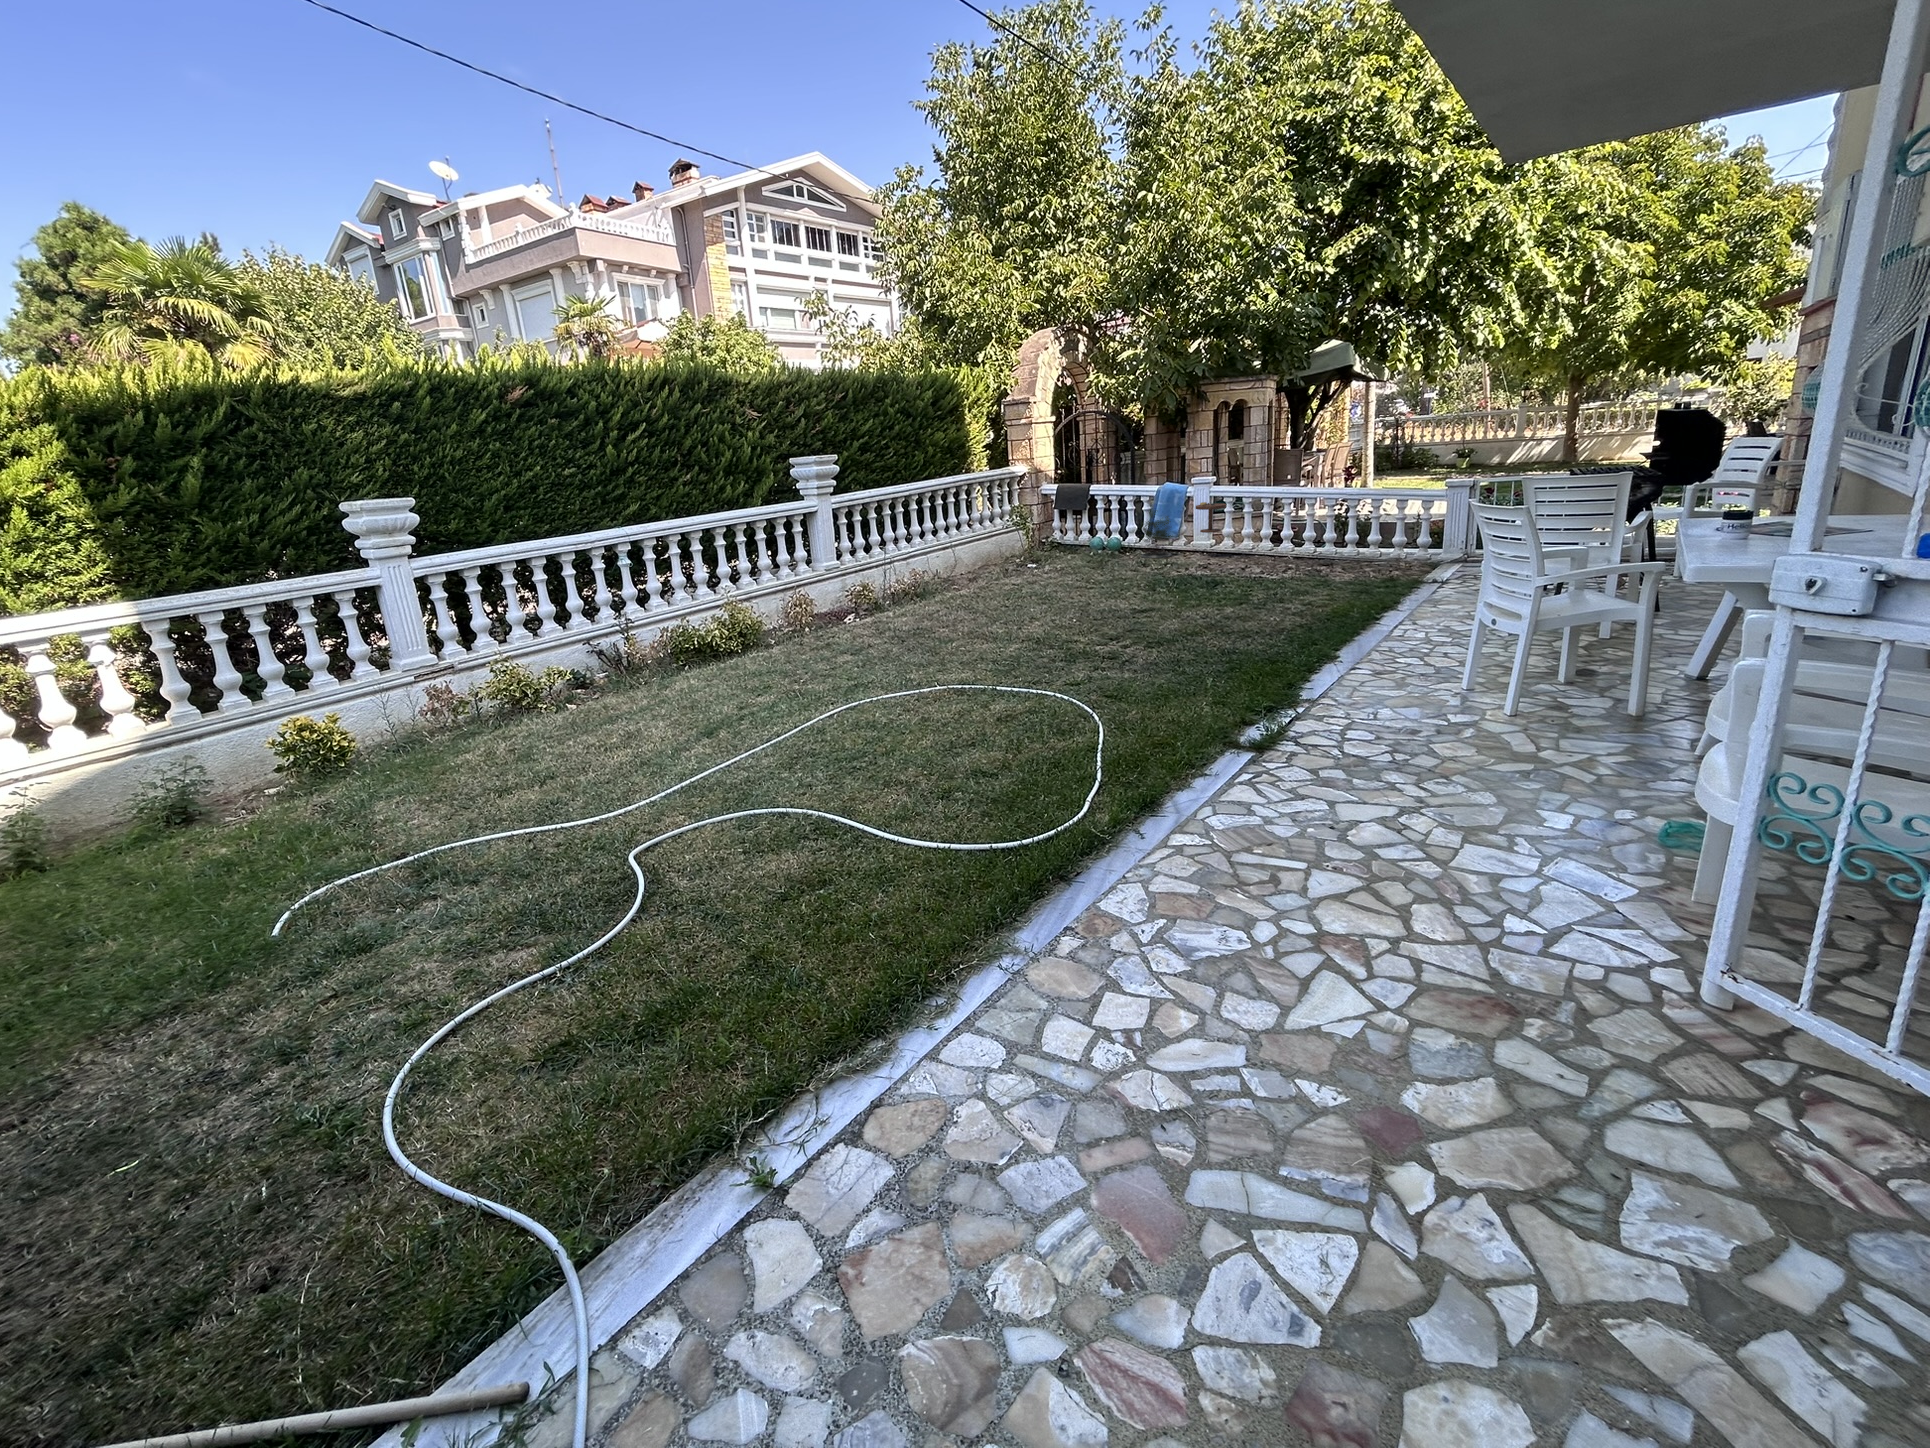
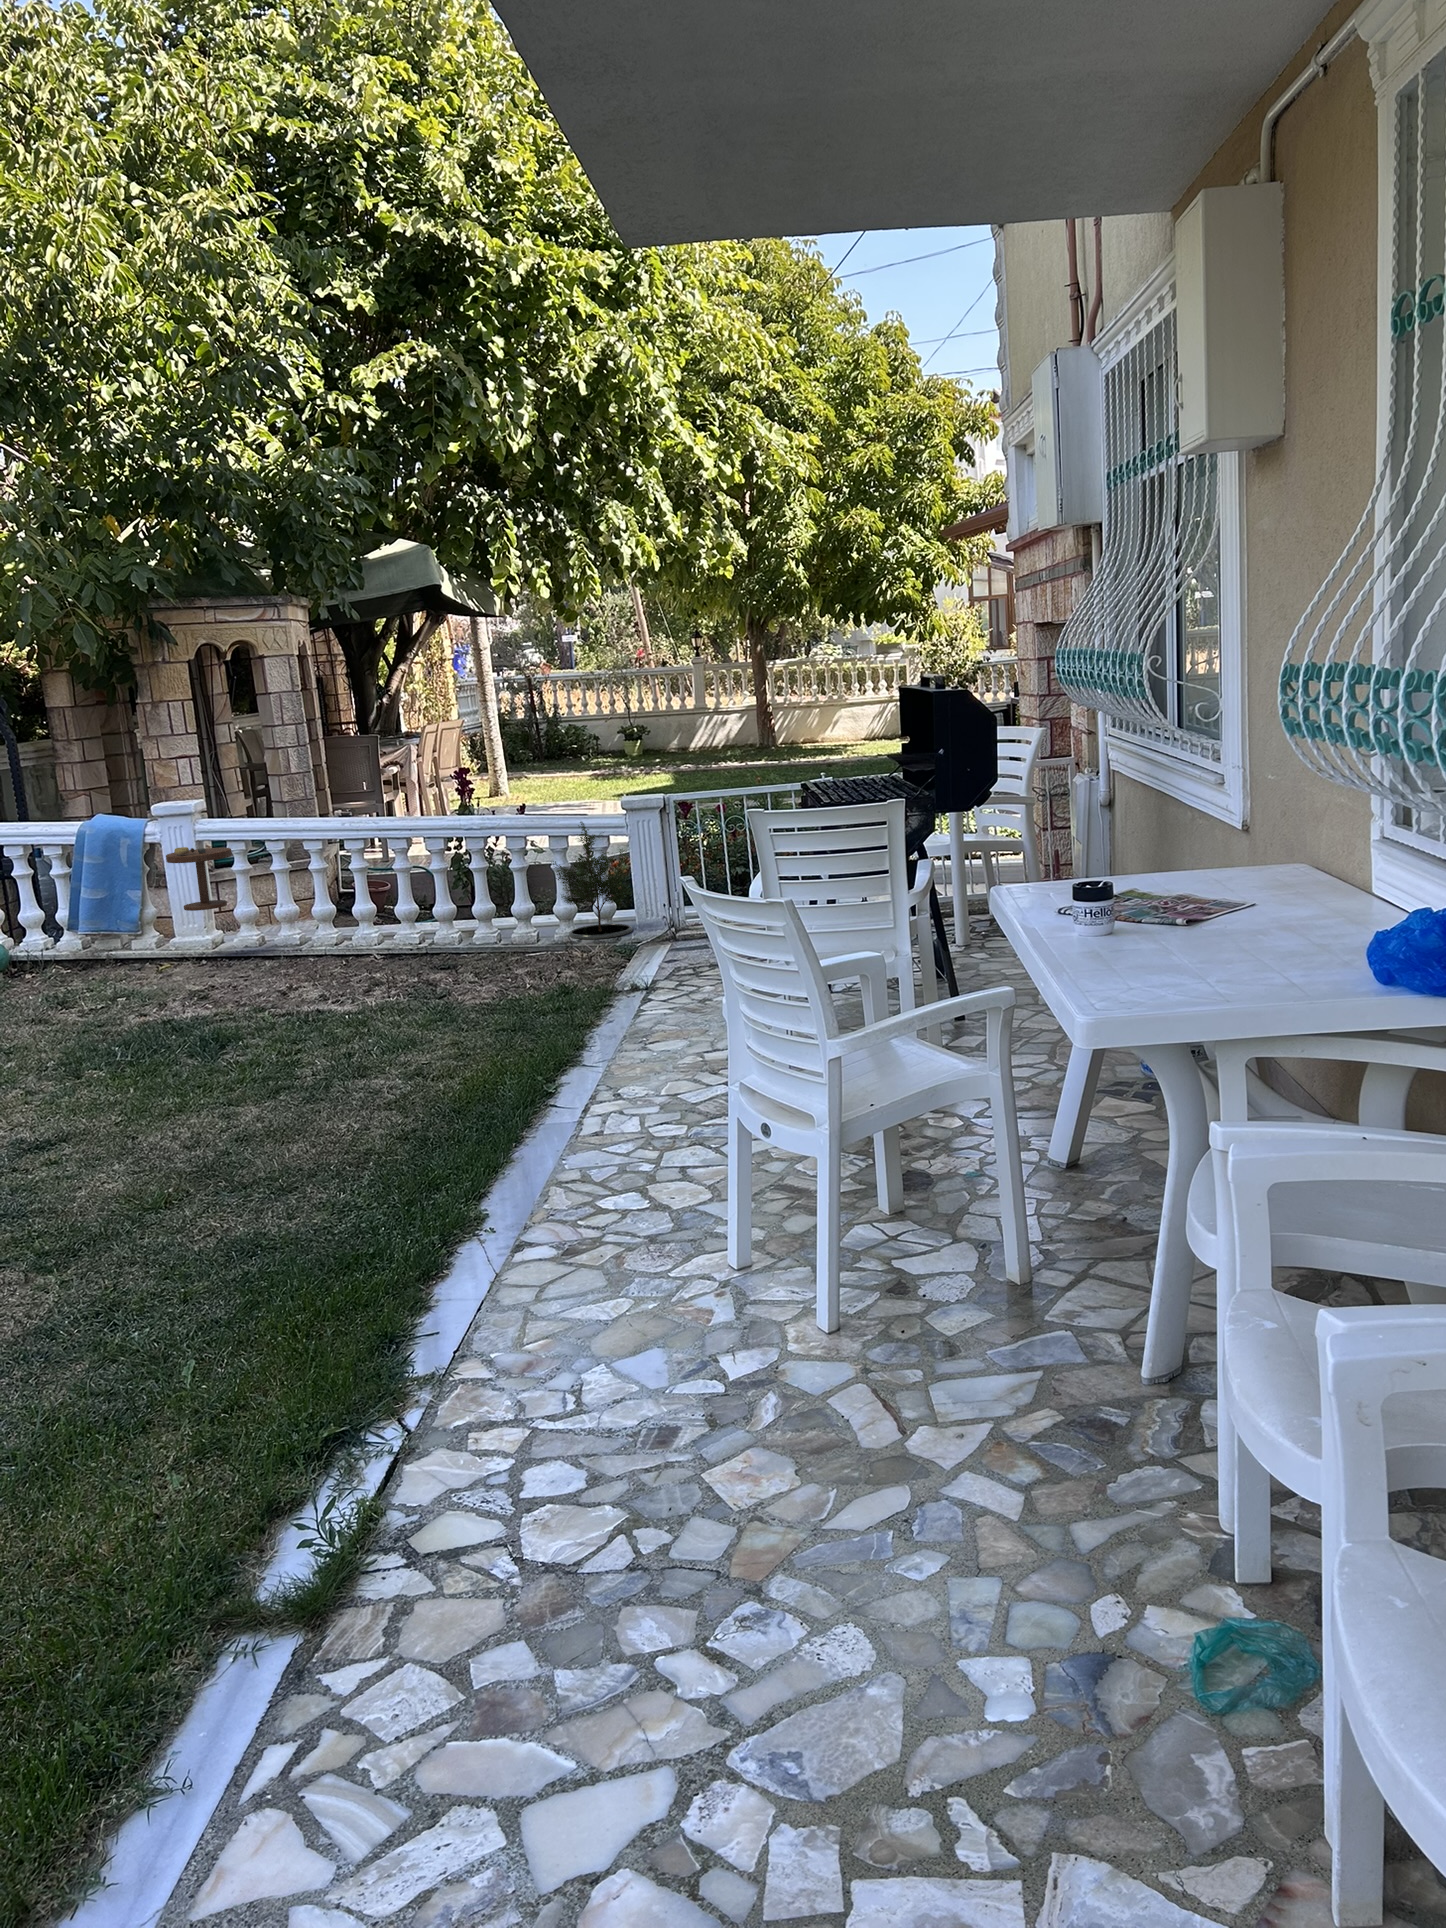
potted tree: present [1141,506,1172,558] -> present [553,822,632,939]

